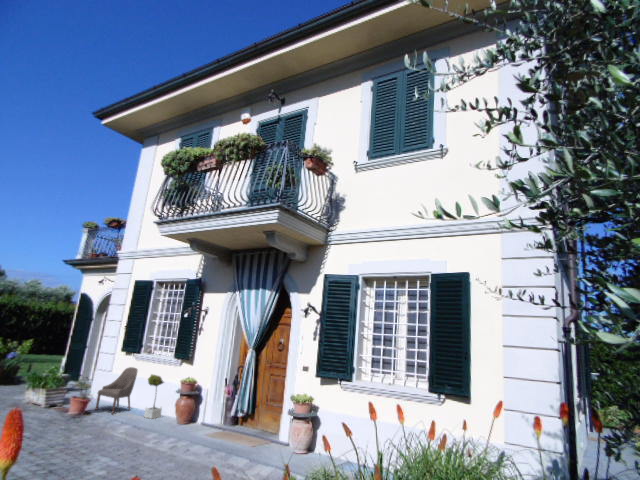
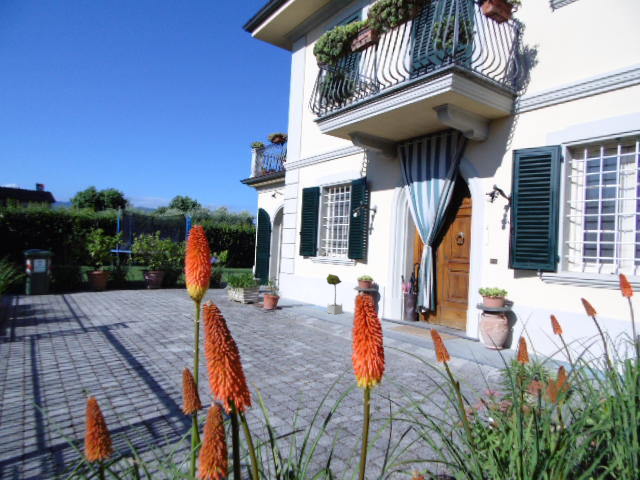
chair: present [96,367,137,414] -> none [285,269,316,310]

